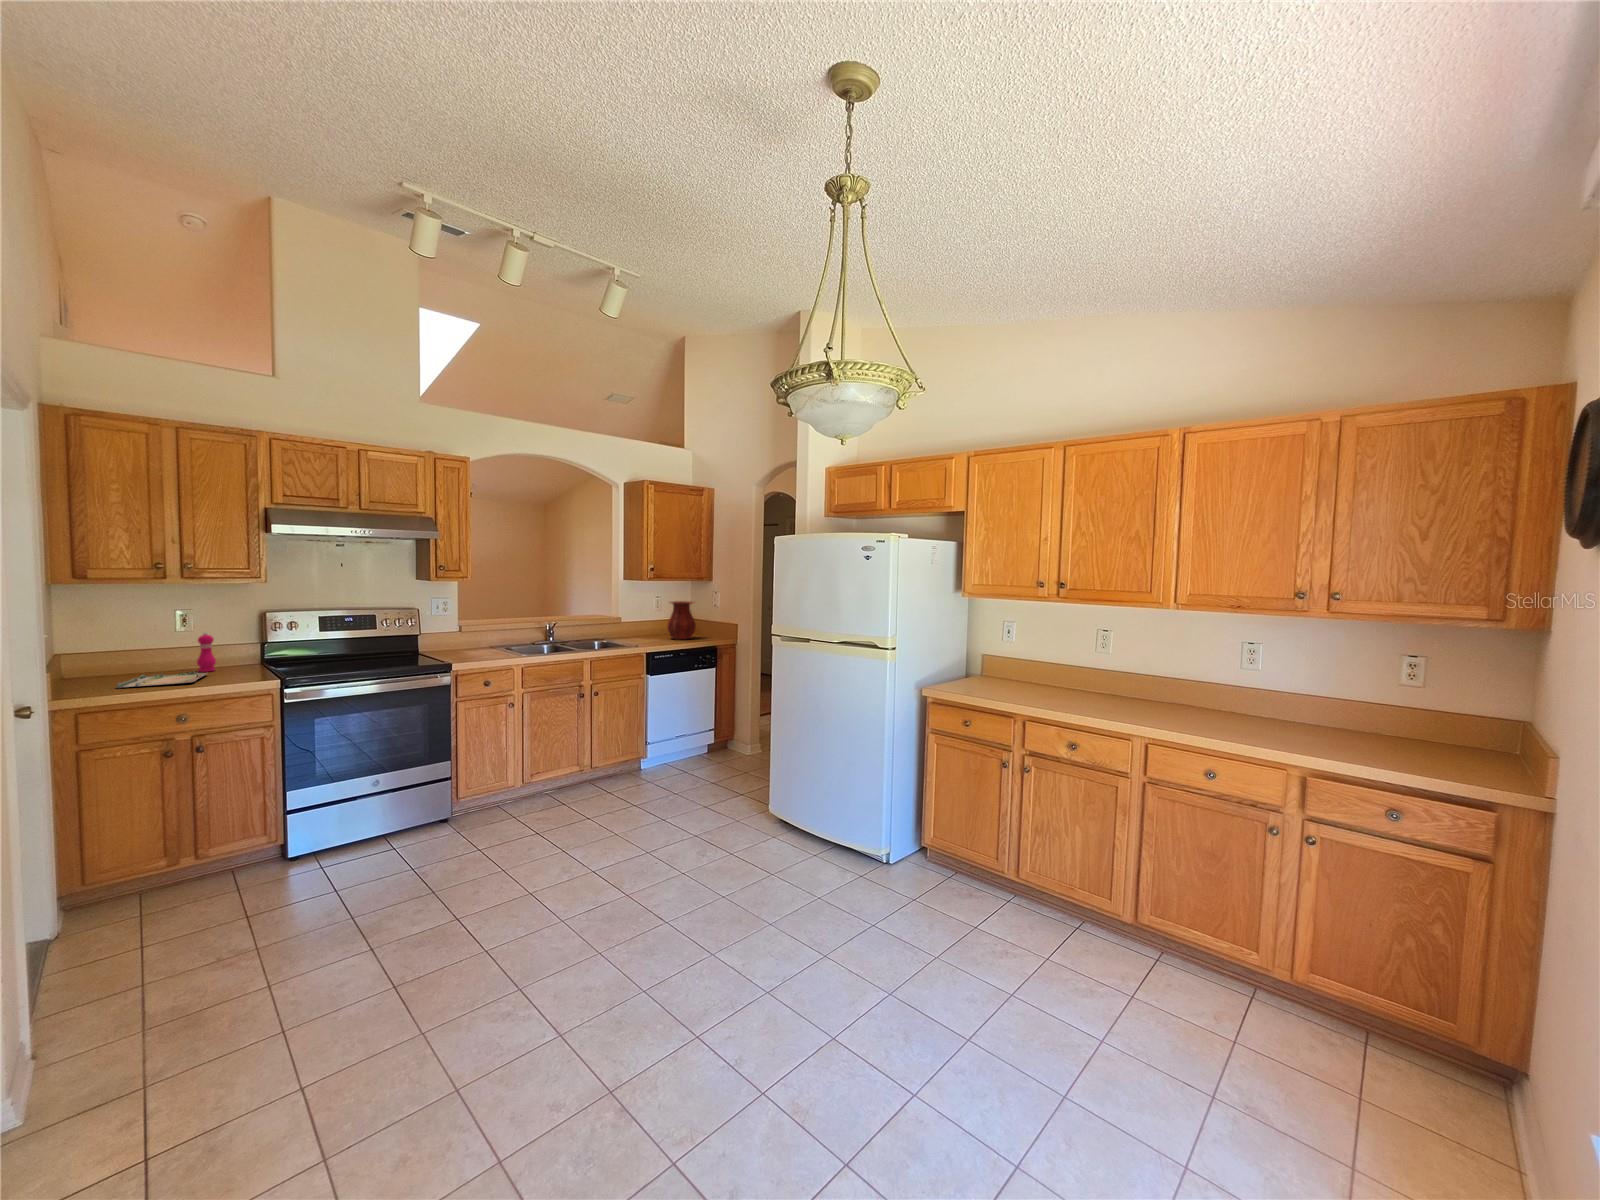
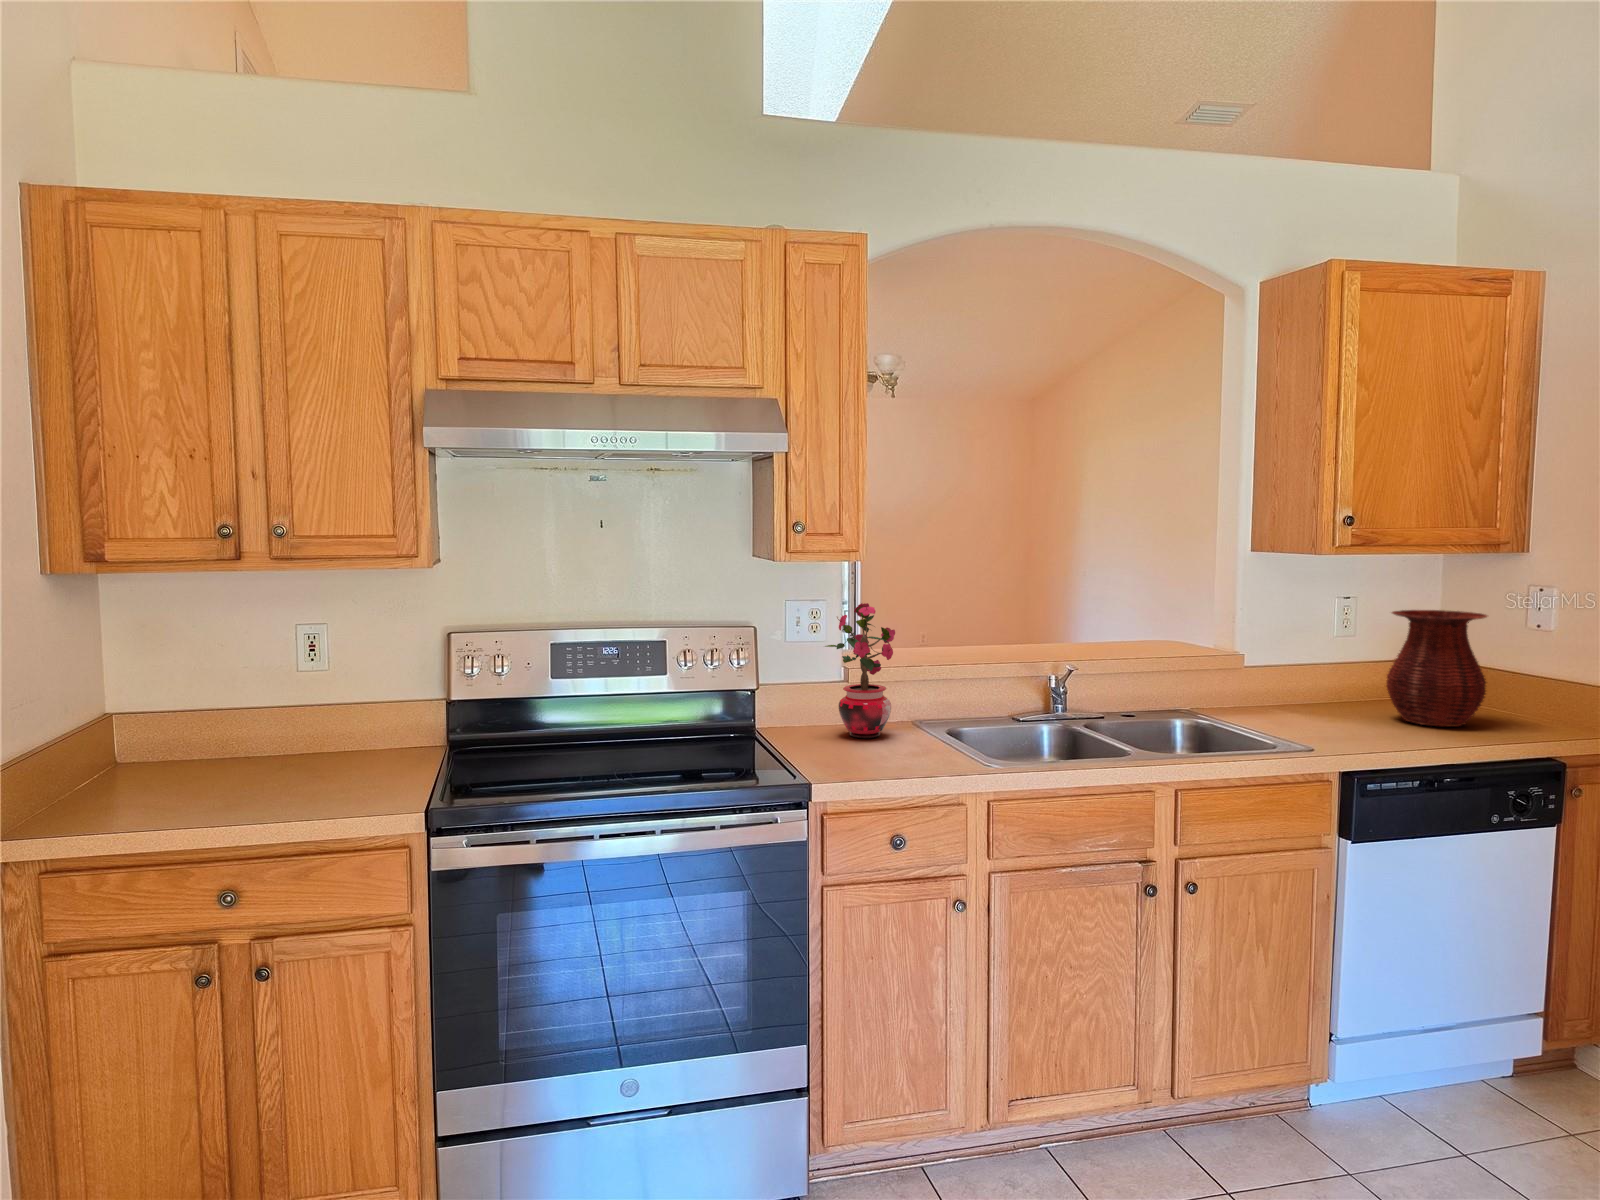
potted plant: none [450,599,482,653] -> present [825,603,895,738]
pepper mill: present [197,632,216,672] -> none [336,674,370,761]
tray: present [116,671,208,688] -> none [130,757,332,814]

